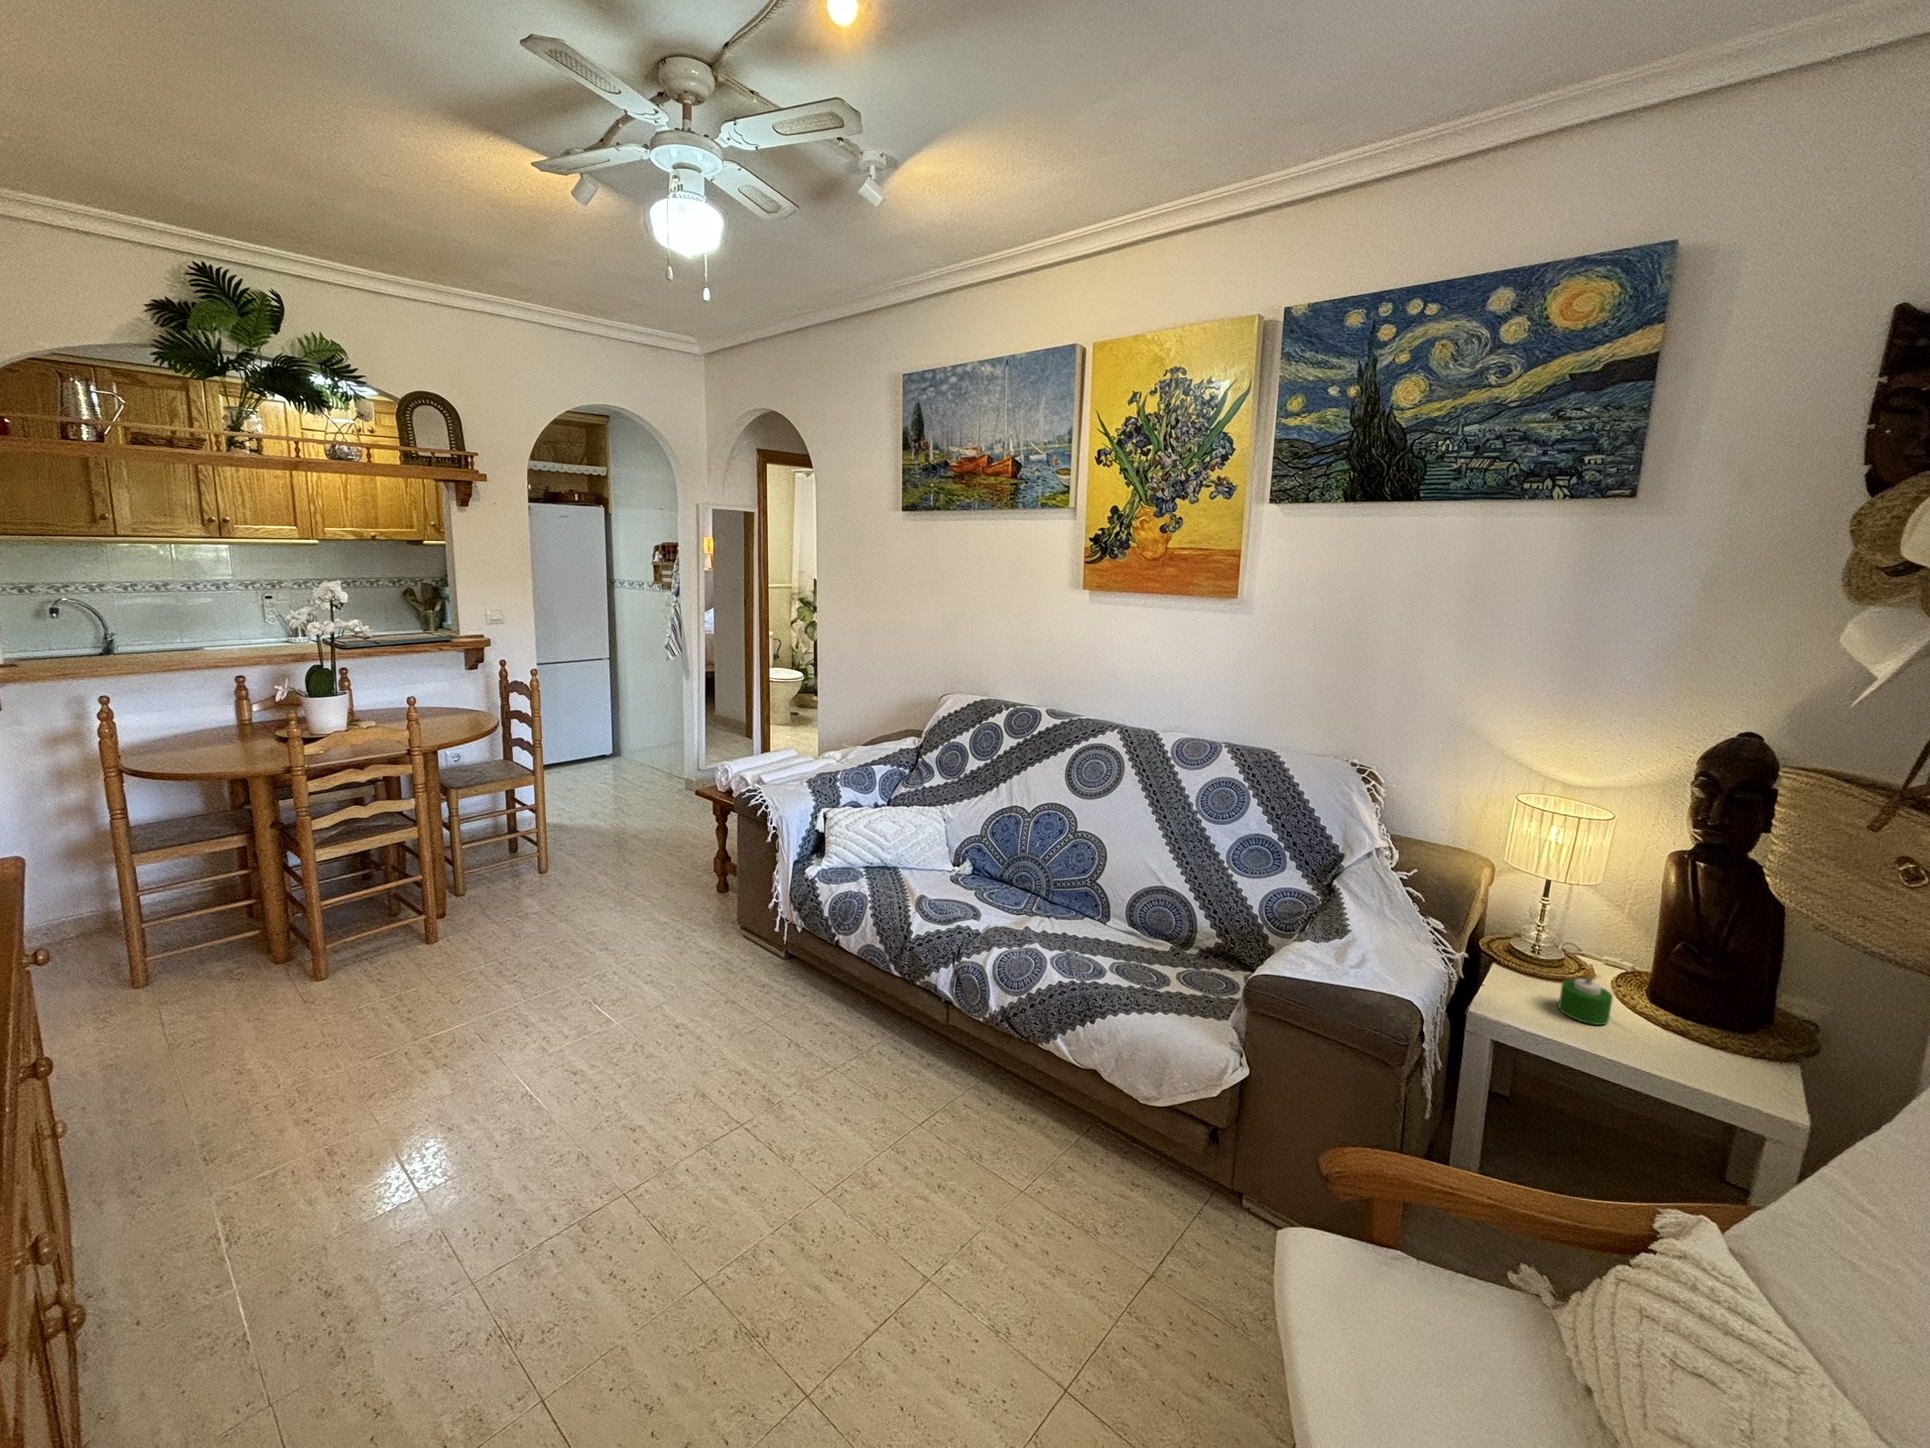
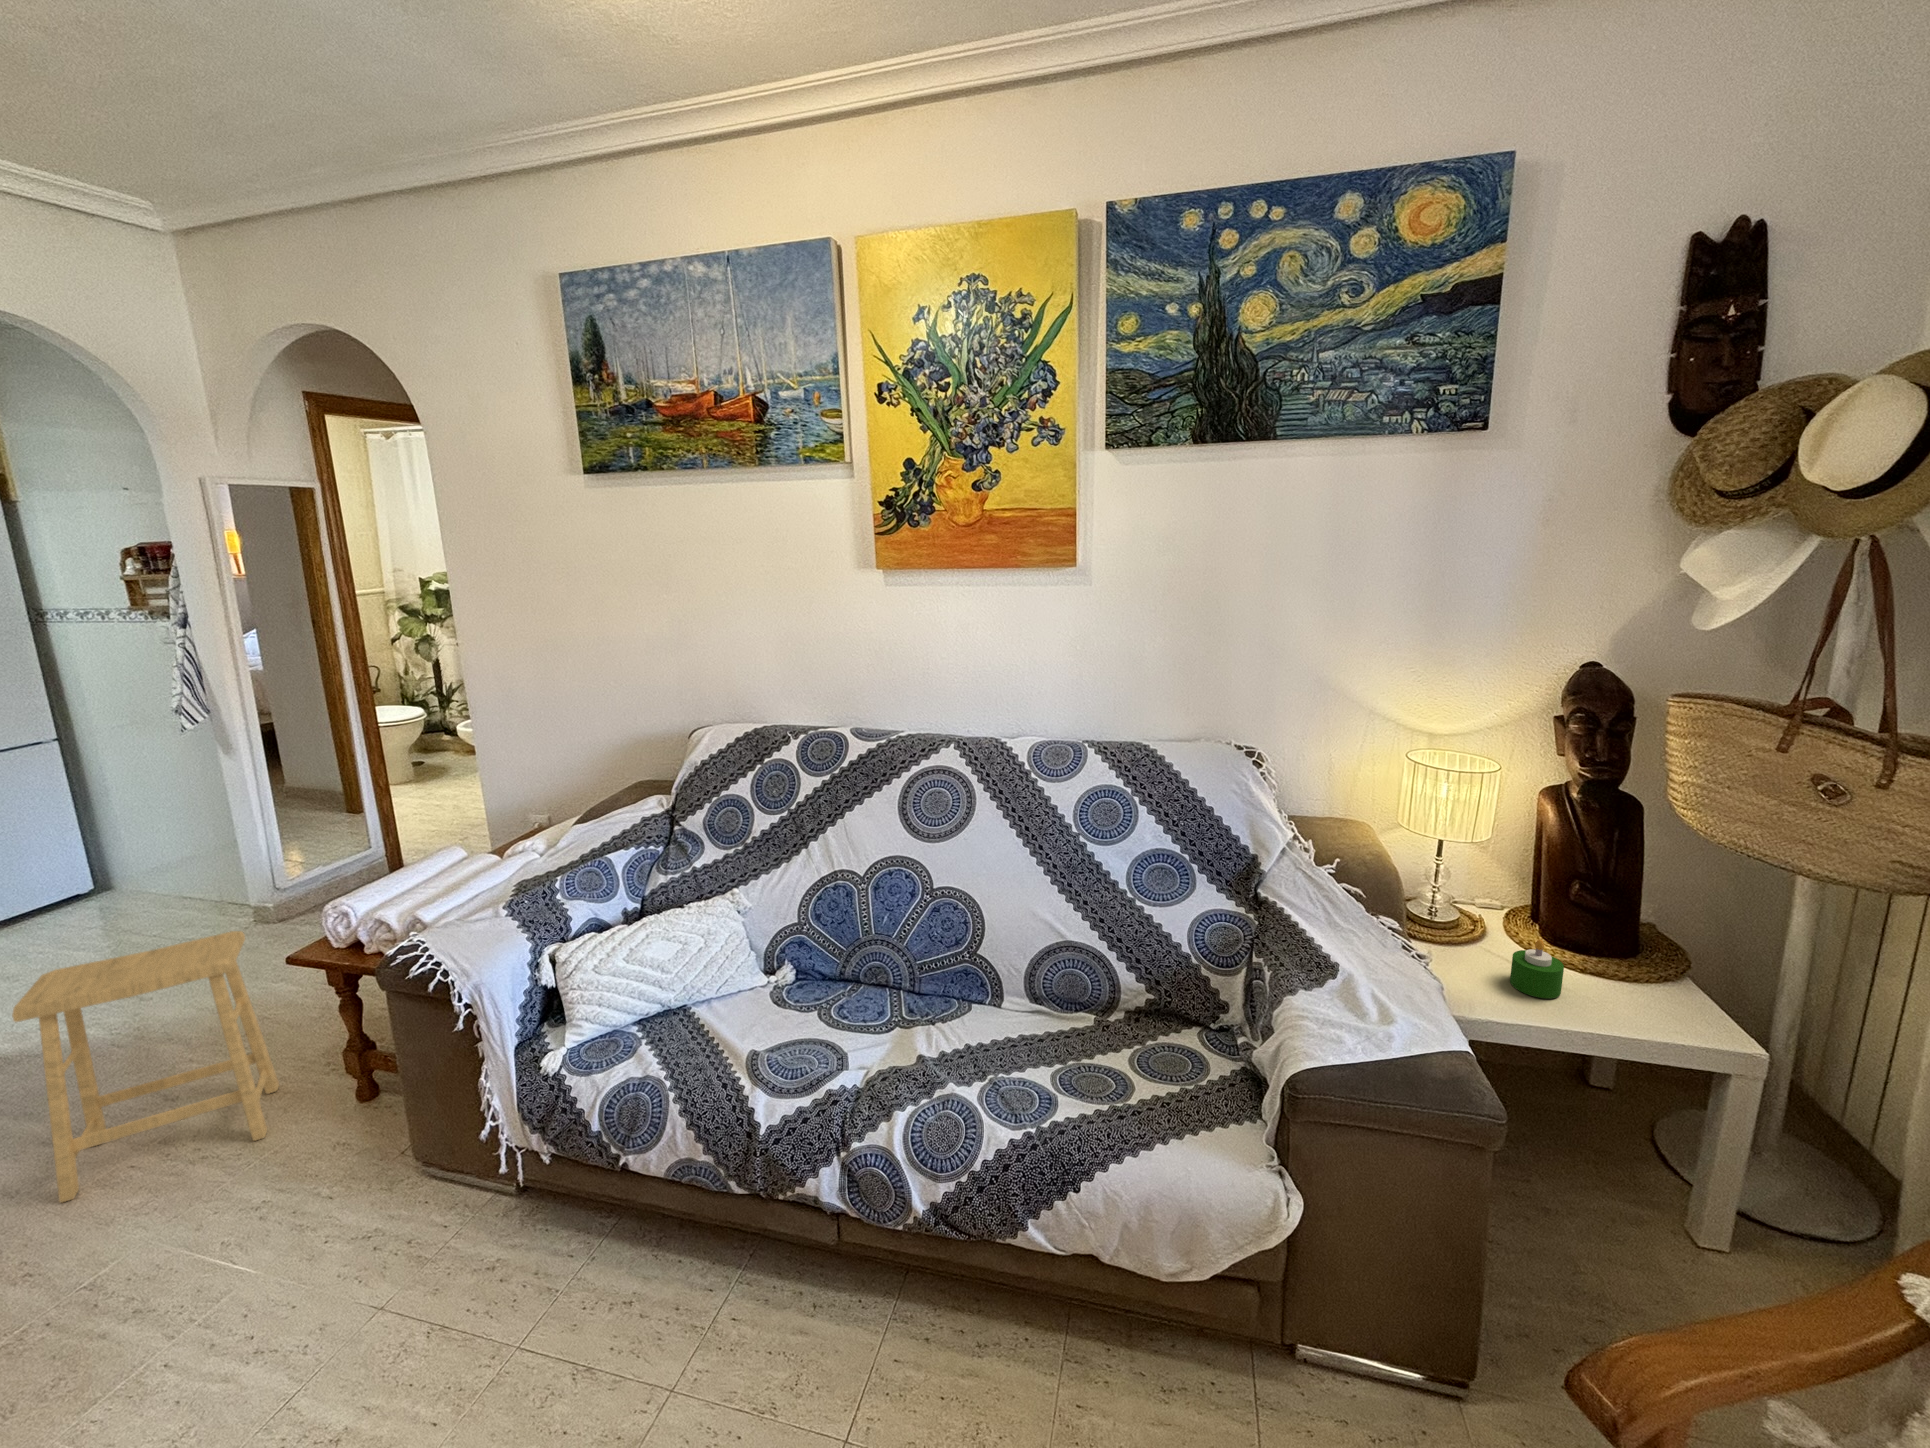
footstool: none [579,774,683,898] -> present [12,931,279,1203]

